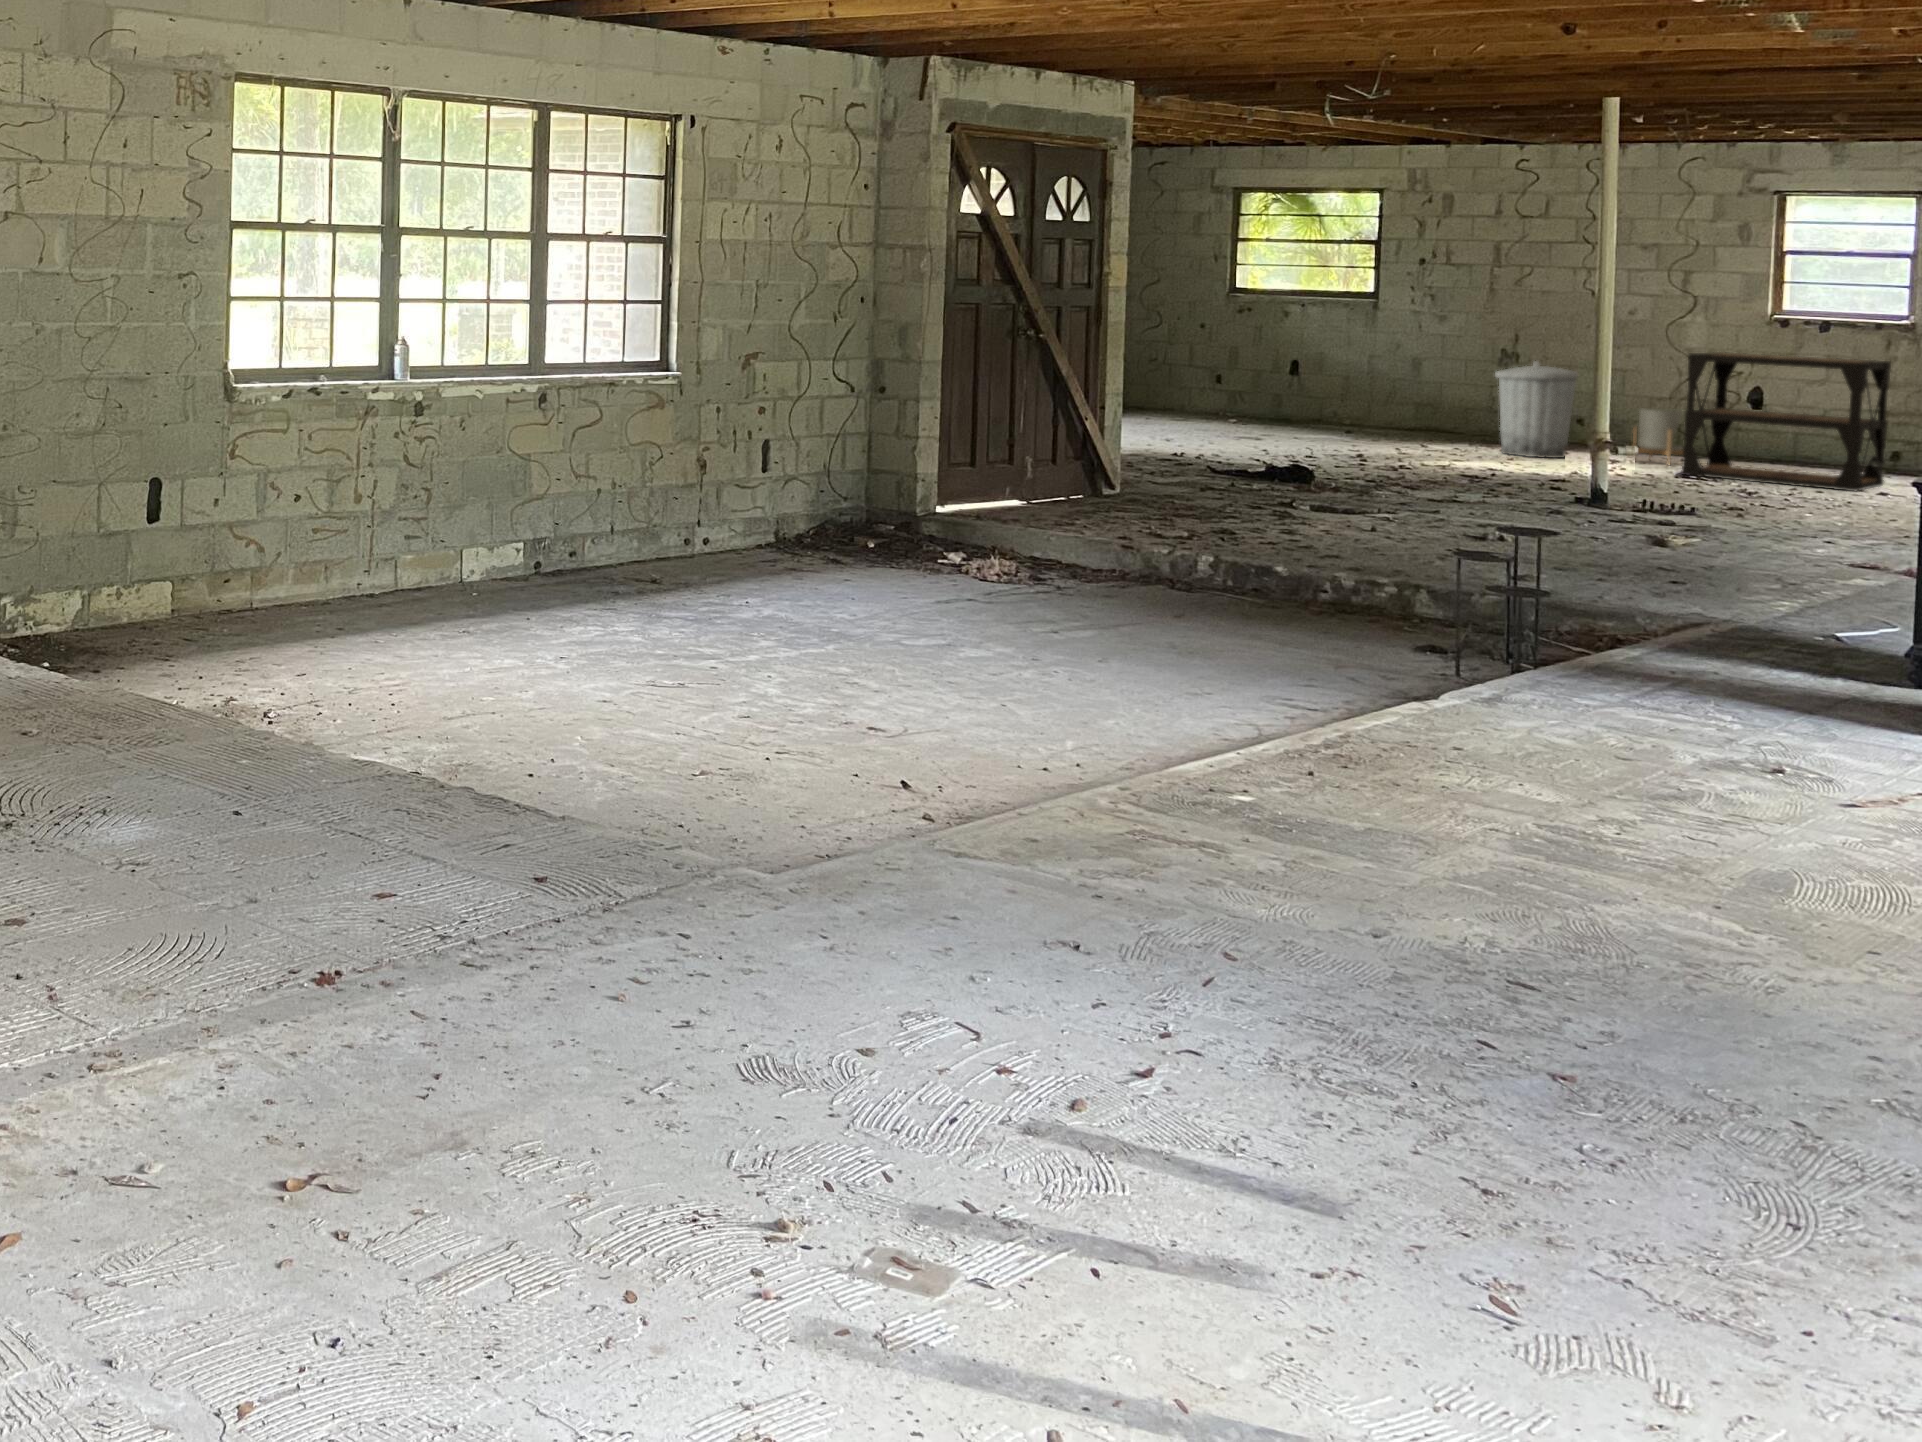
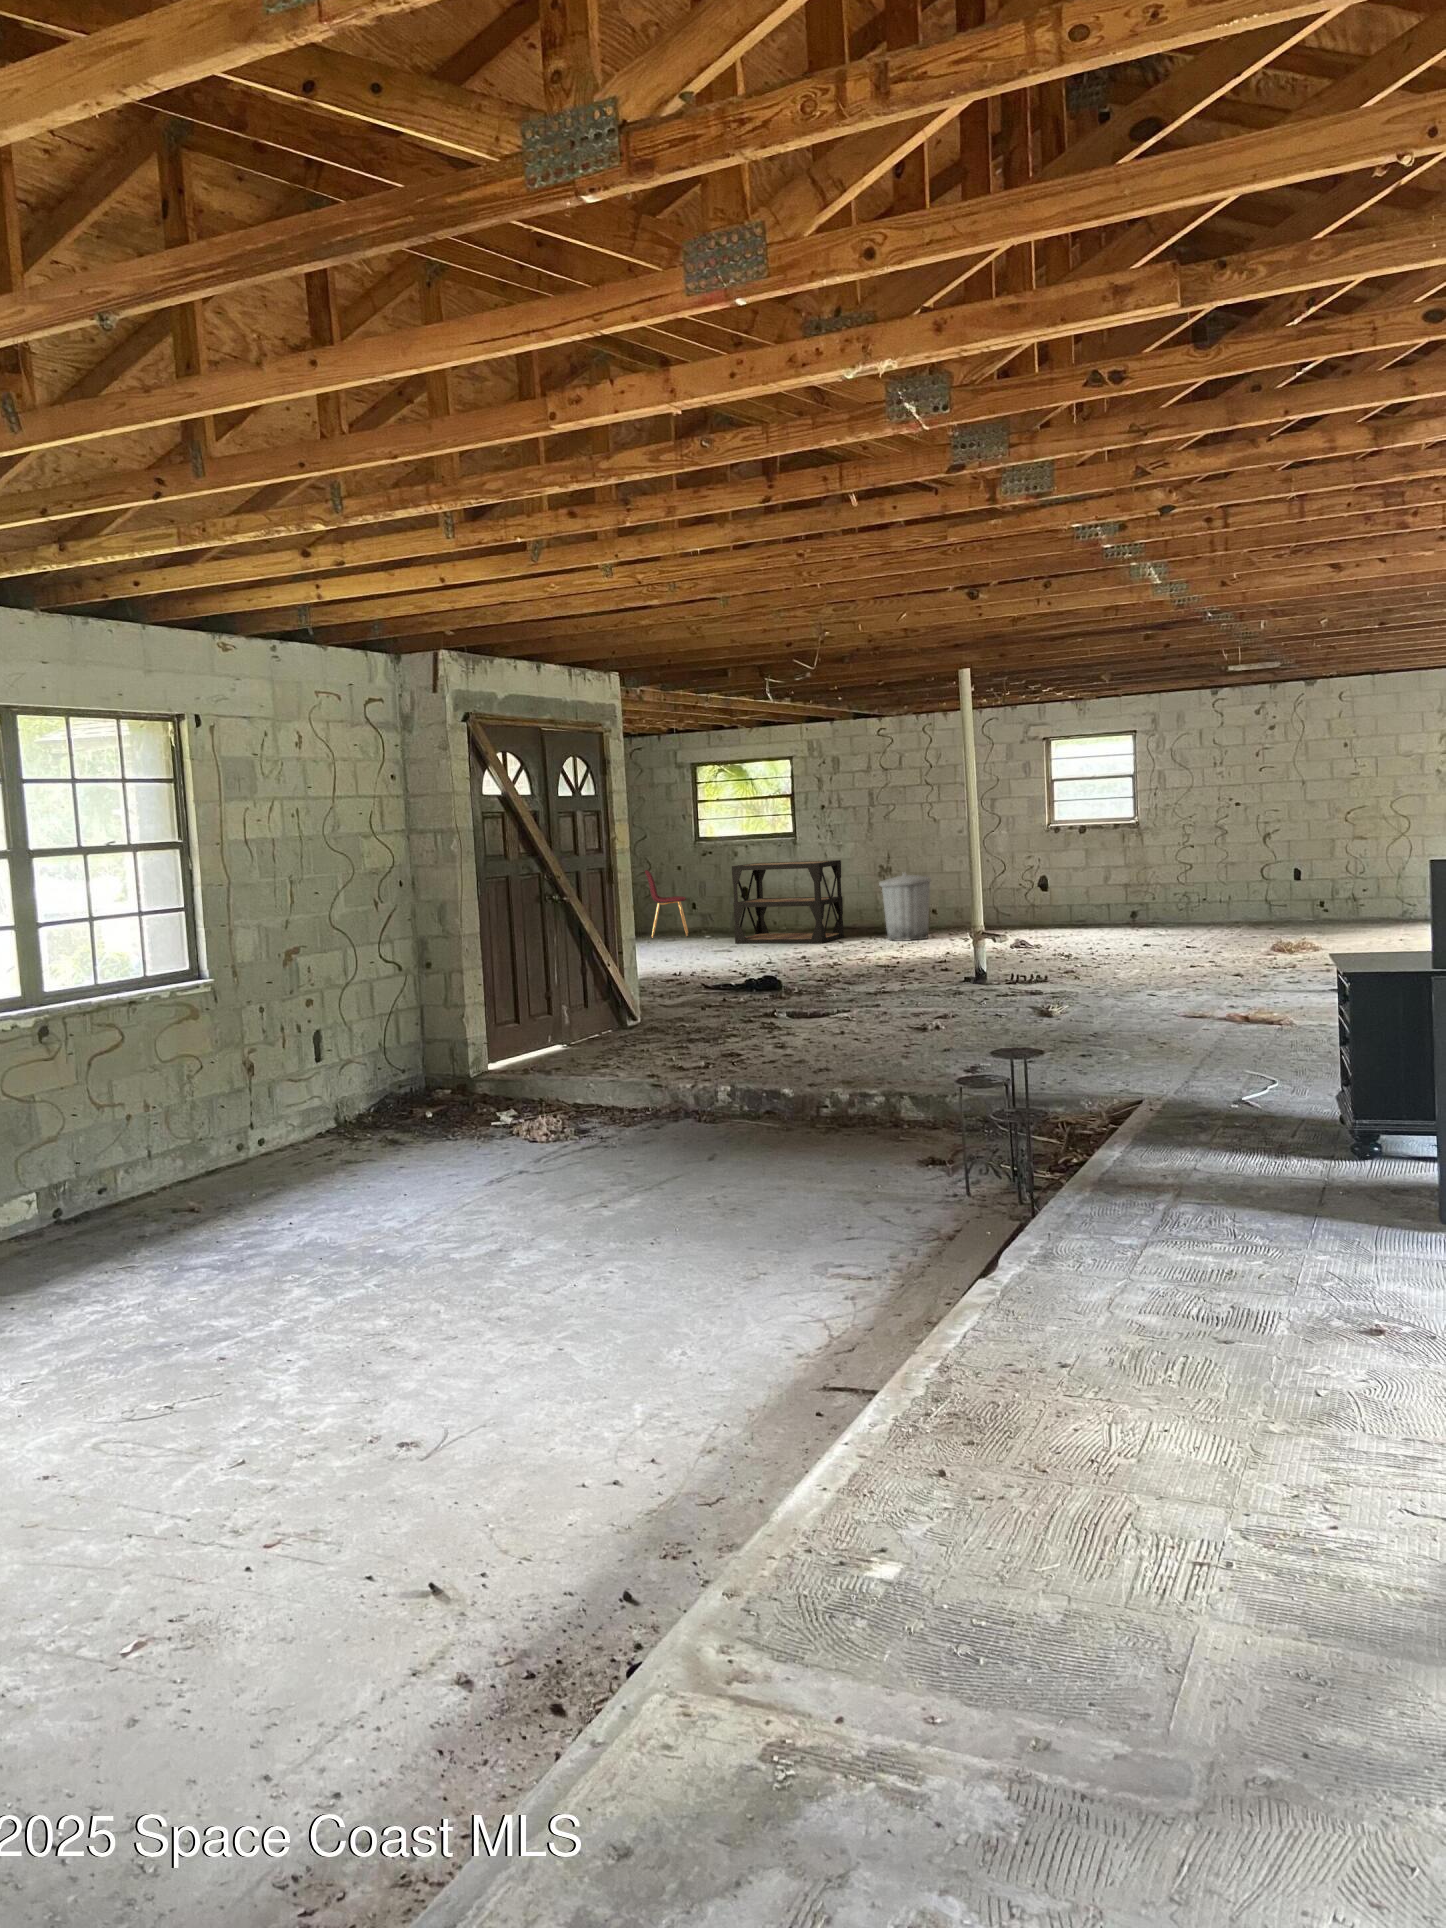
chair: none [1152,326,1207,420] -> present [645,870,688,938]
shelving unit: present [1682,352,1891,491] -> present [732,860,844,944]
planter: present [1633,409,1683,465] -> none [968,897,1001,936]

